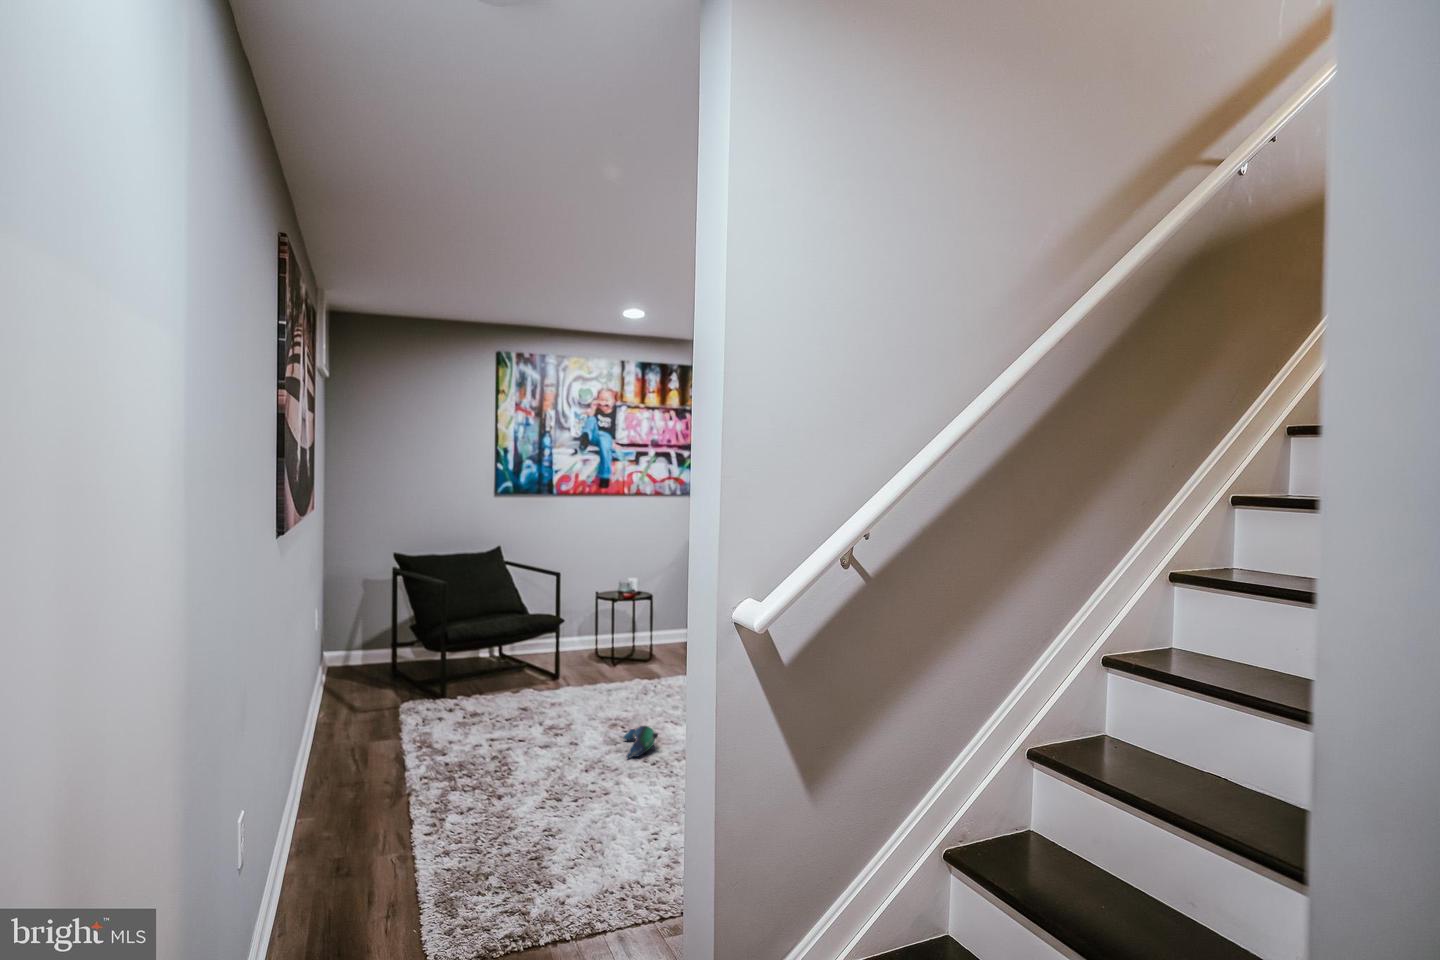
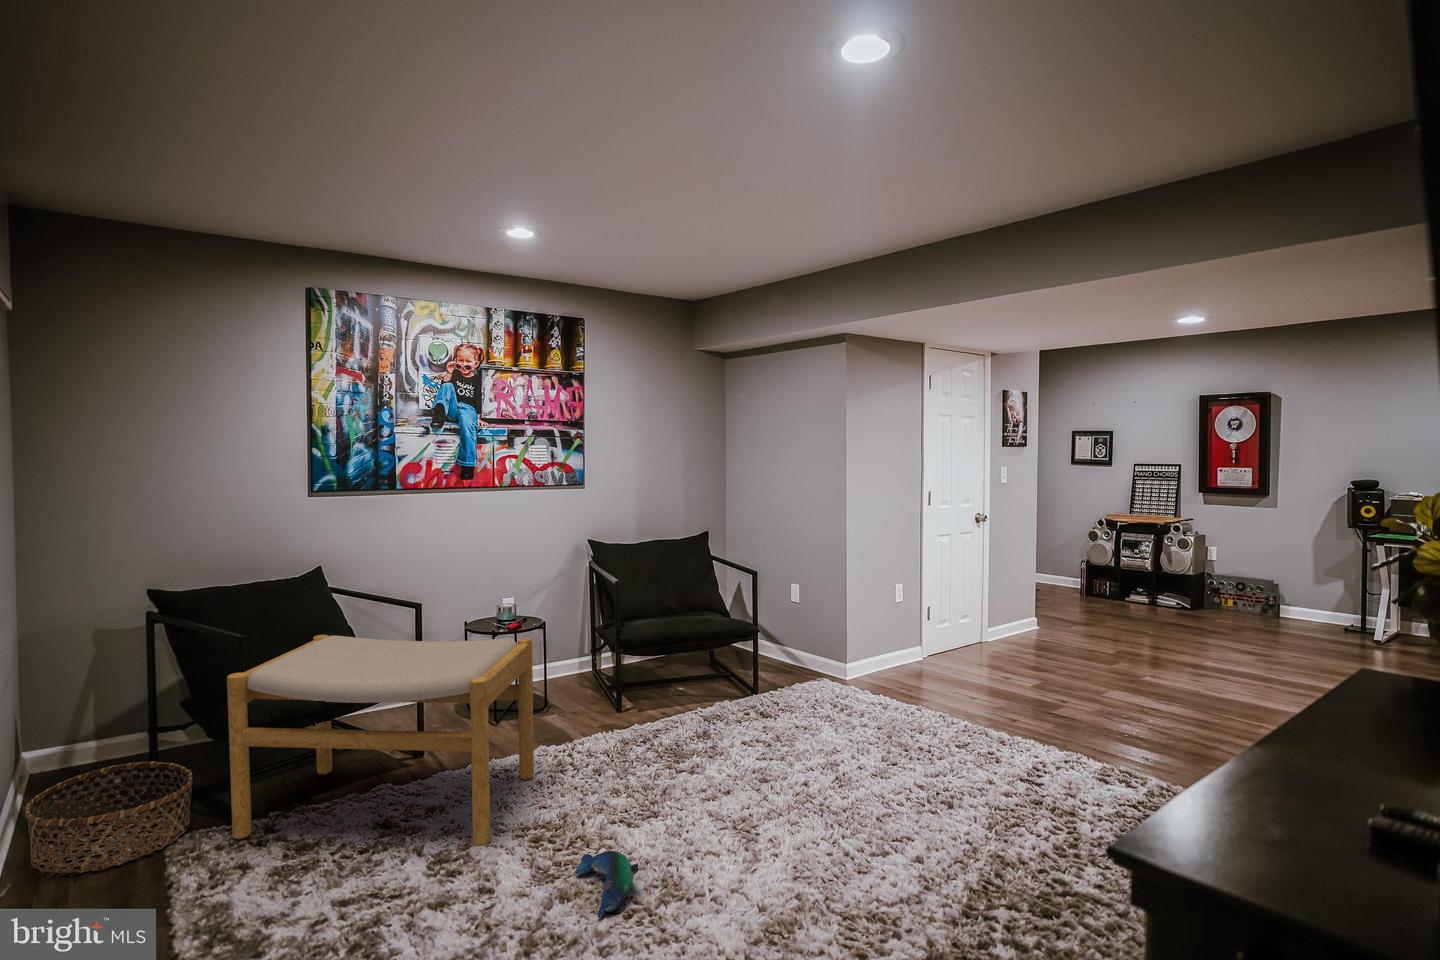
footstool: none [433,587,623,723] -> present [227,635,534,846]
basket: none [326,657,413,711] -> present [25,761,192,873]

